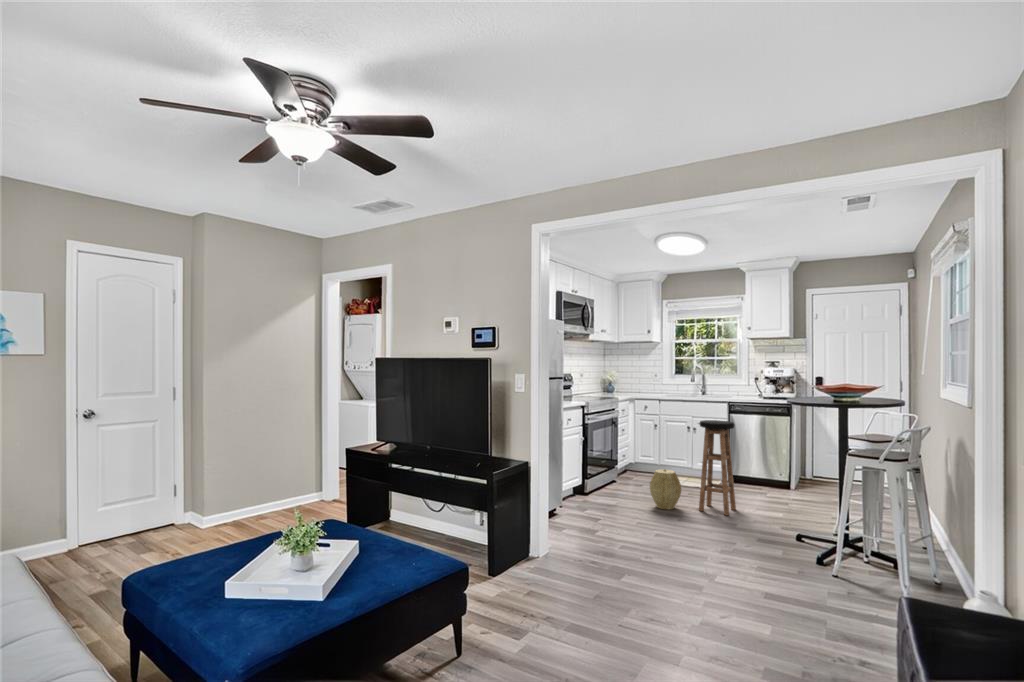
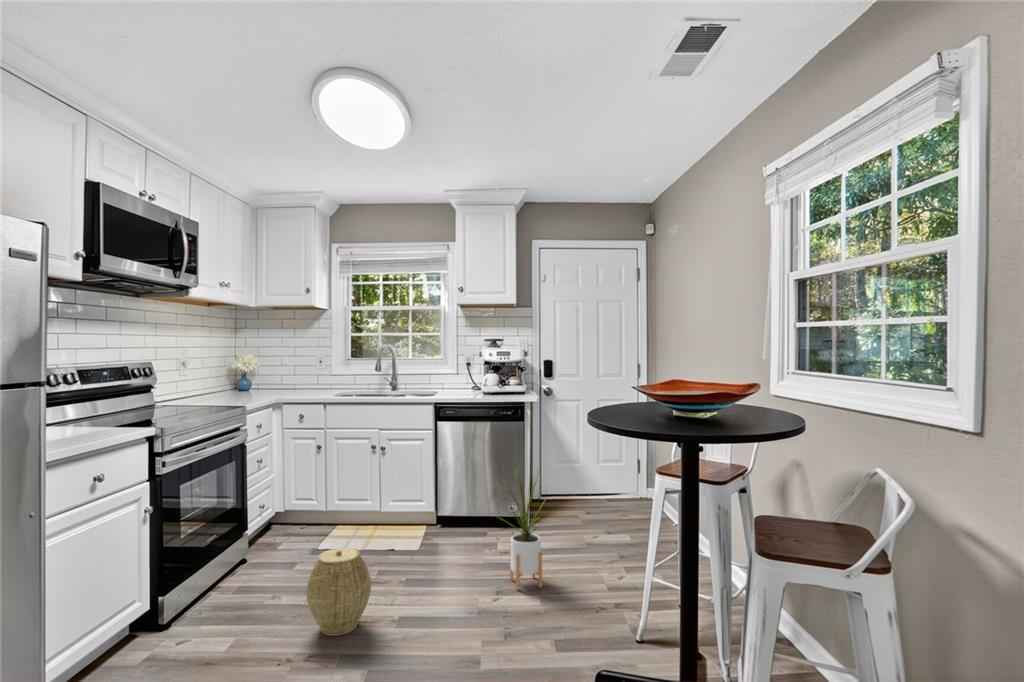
bar stool: present [699,420,736,515] -> none [404,441,467,622]
house plant: none [752,438,798,513] -> present [503,470,548,590]

